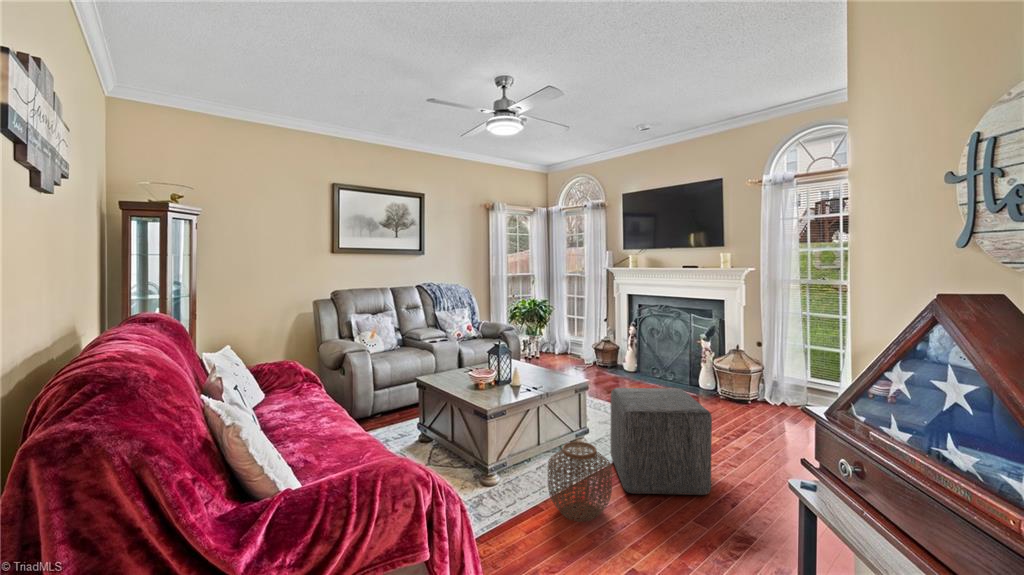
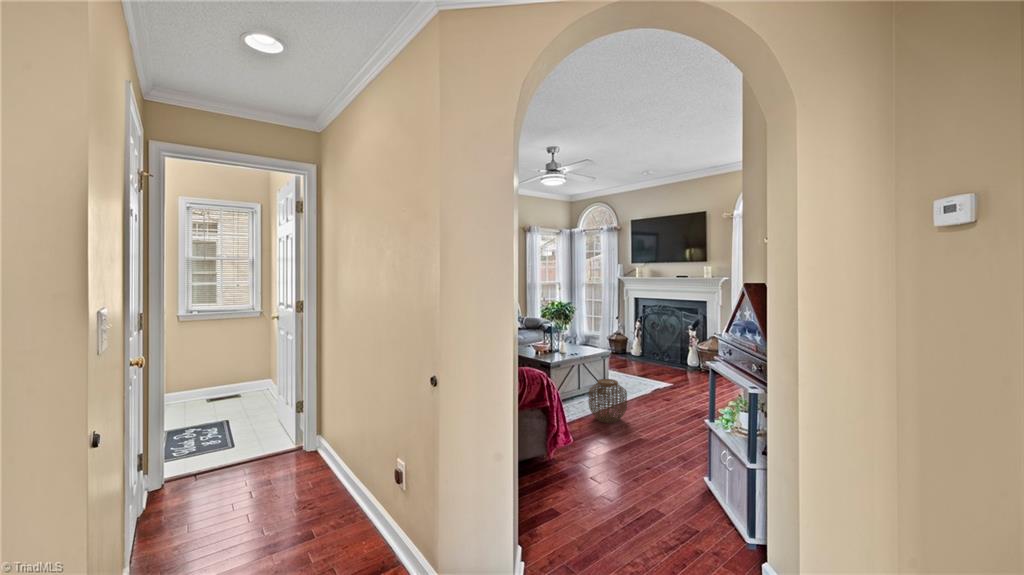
ottoman: present [611,388,712,495] -> none [625,353,687,414]

